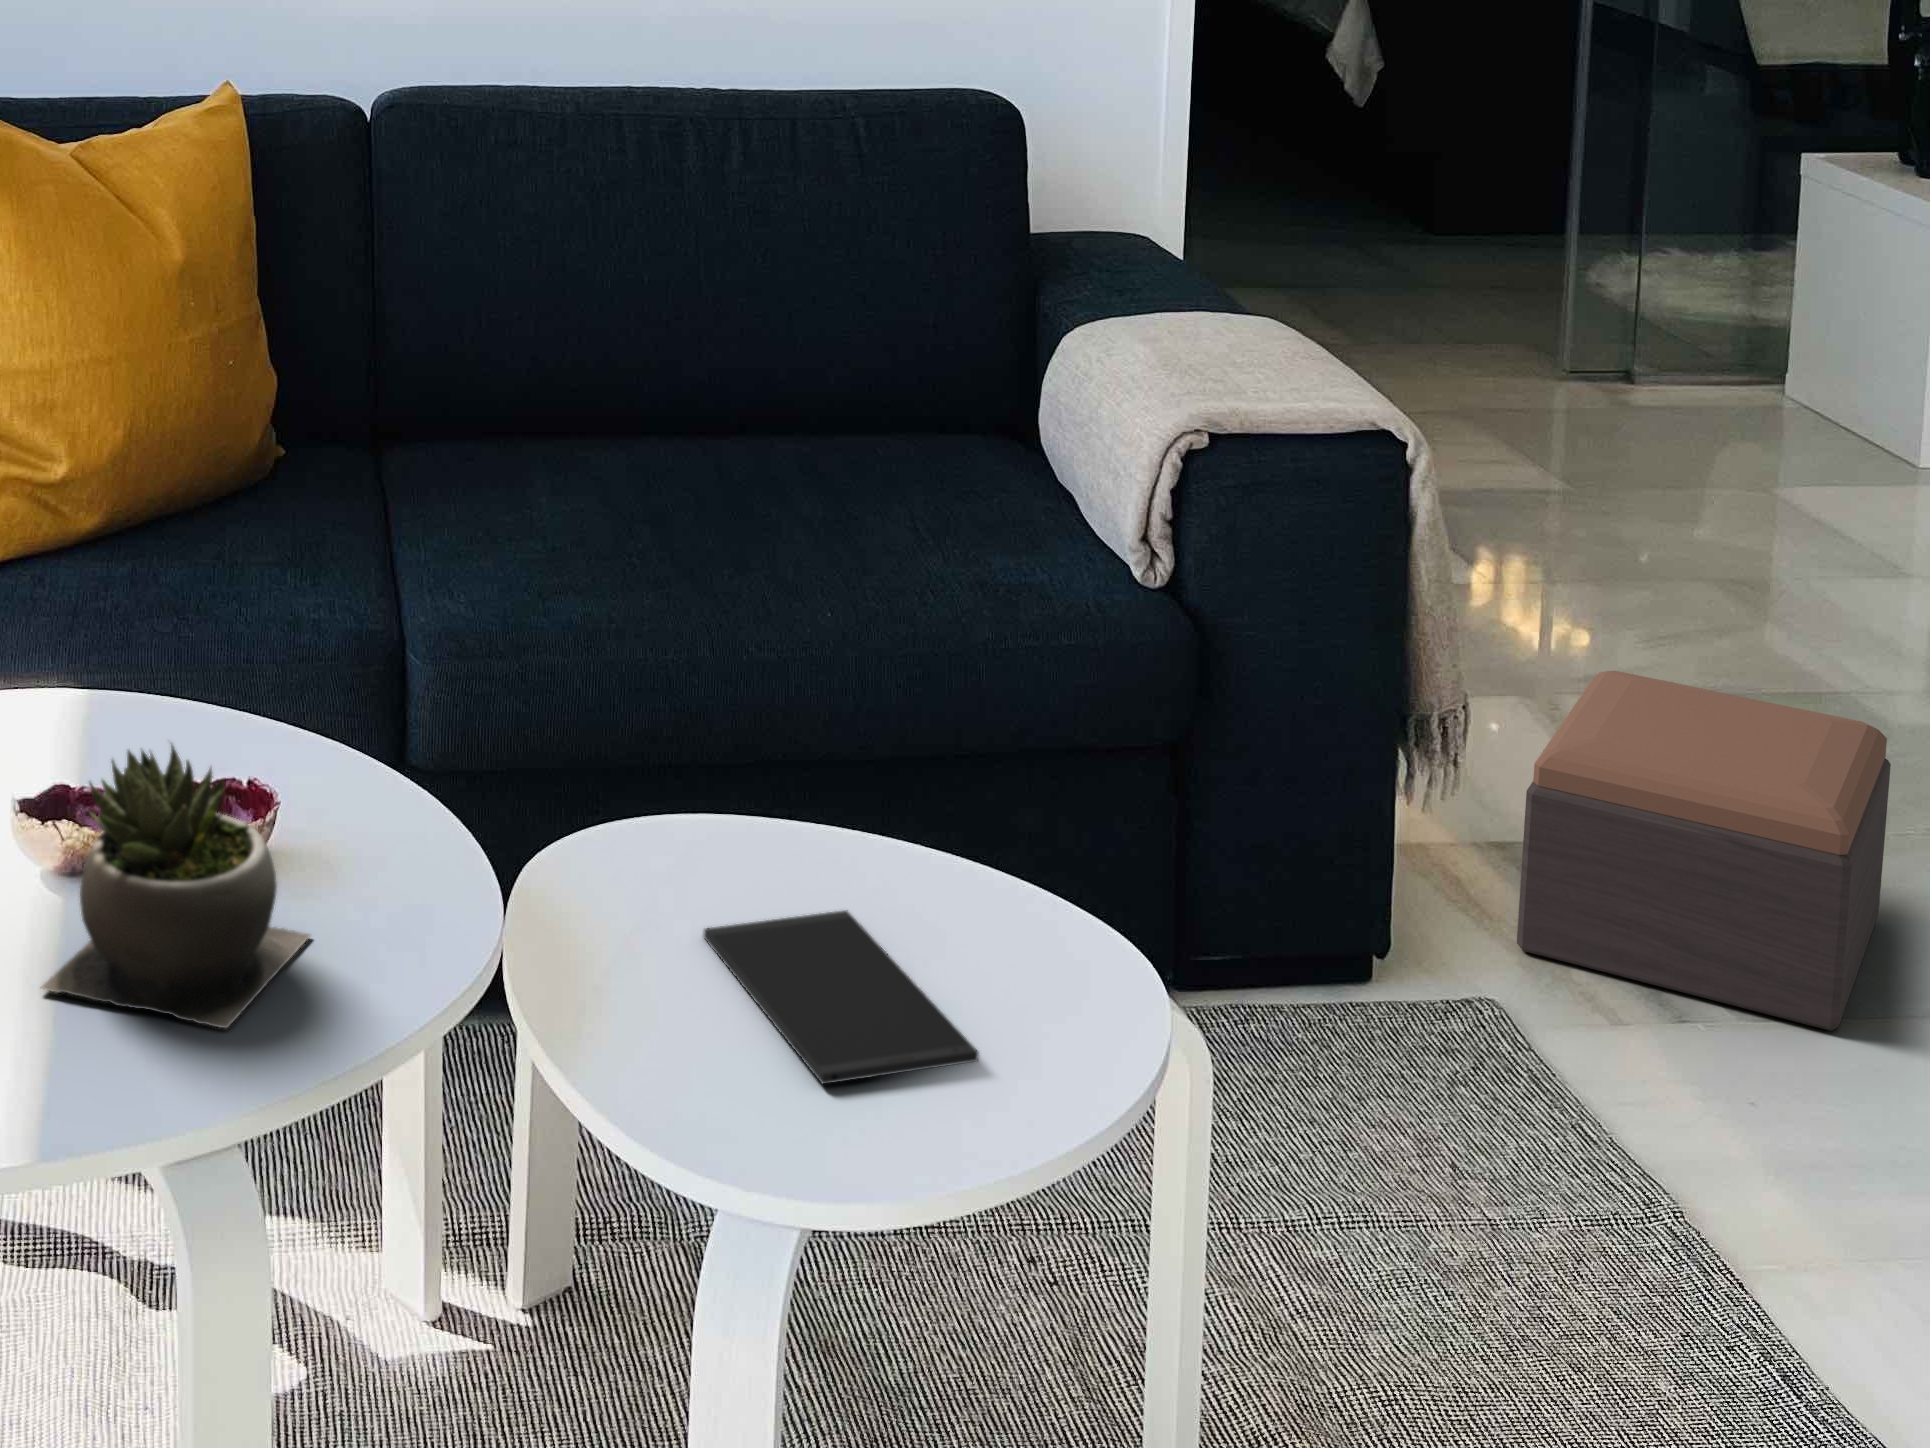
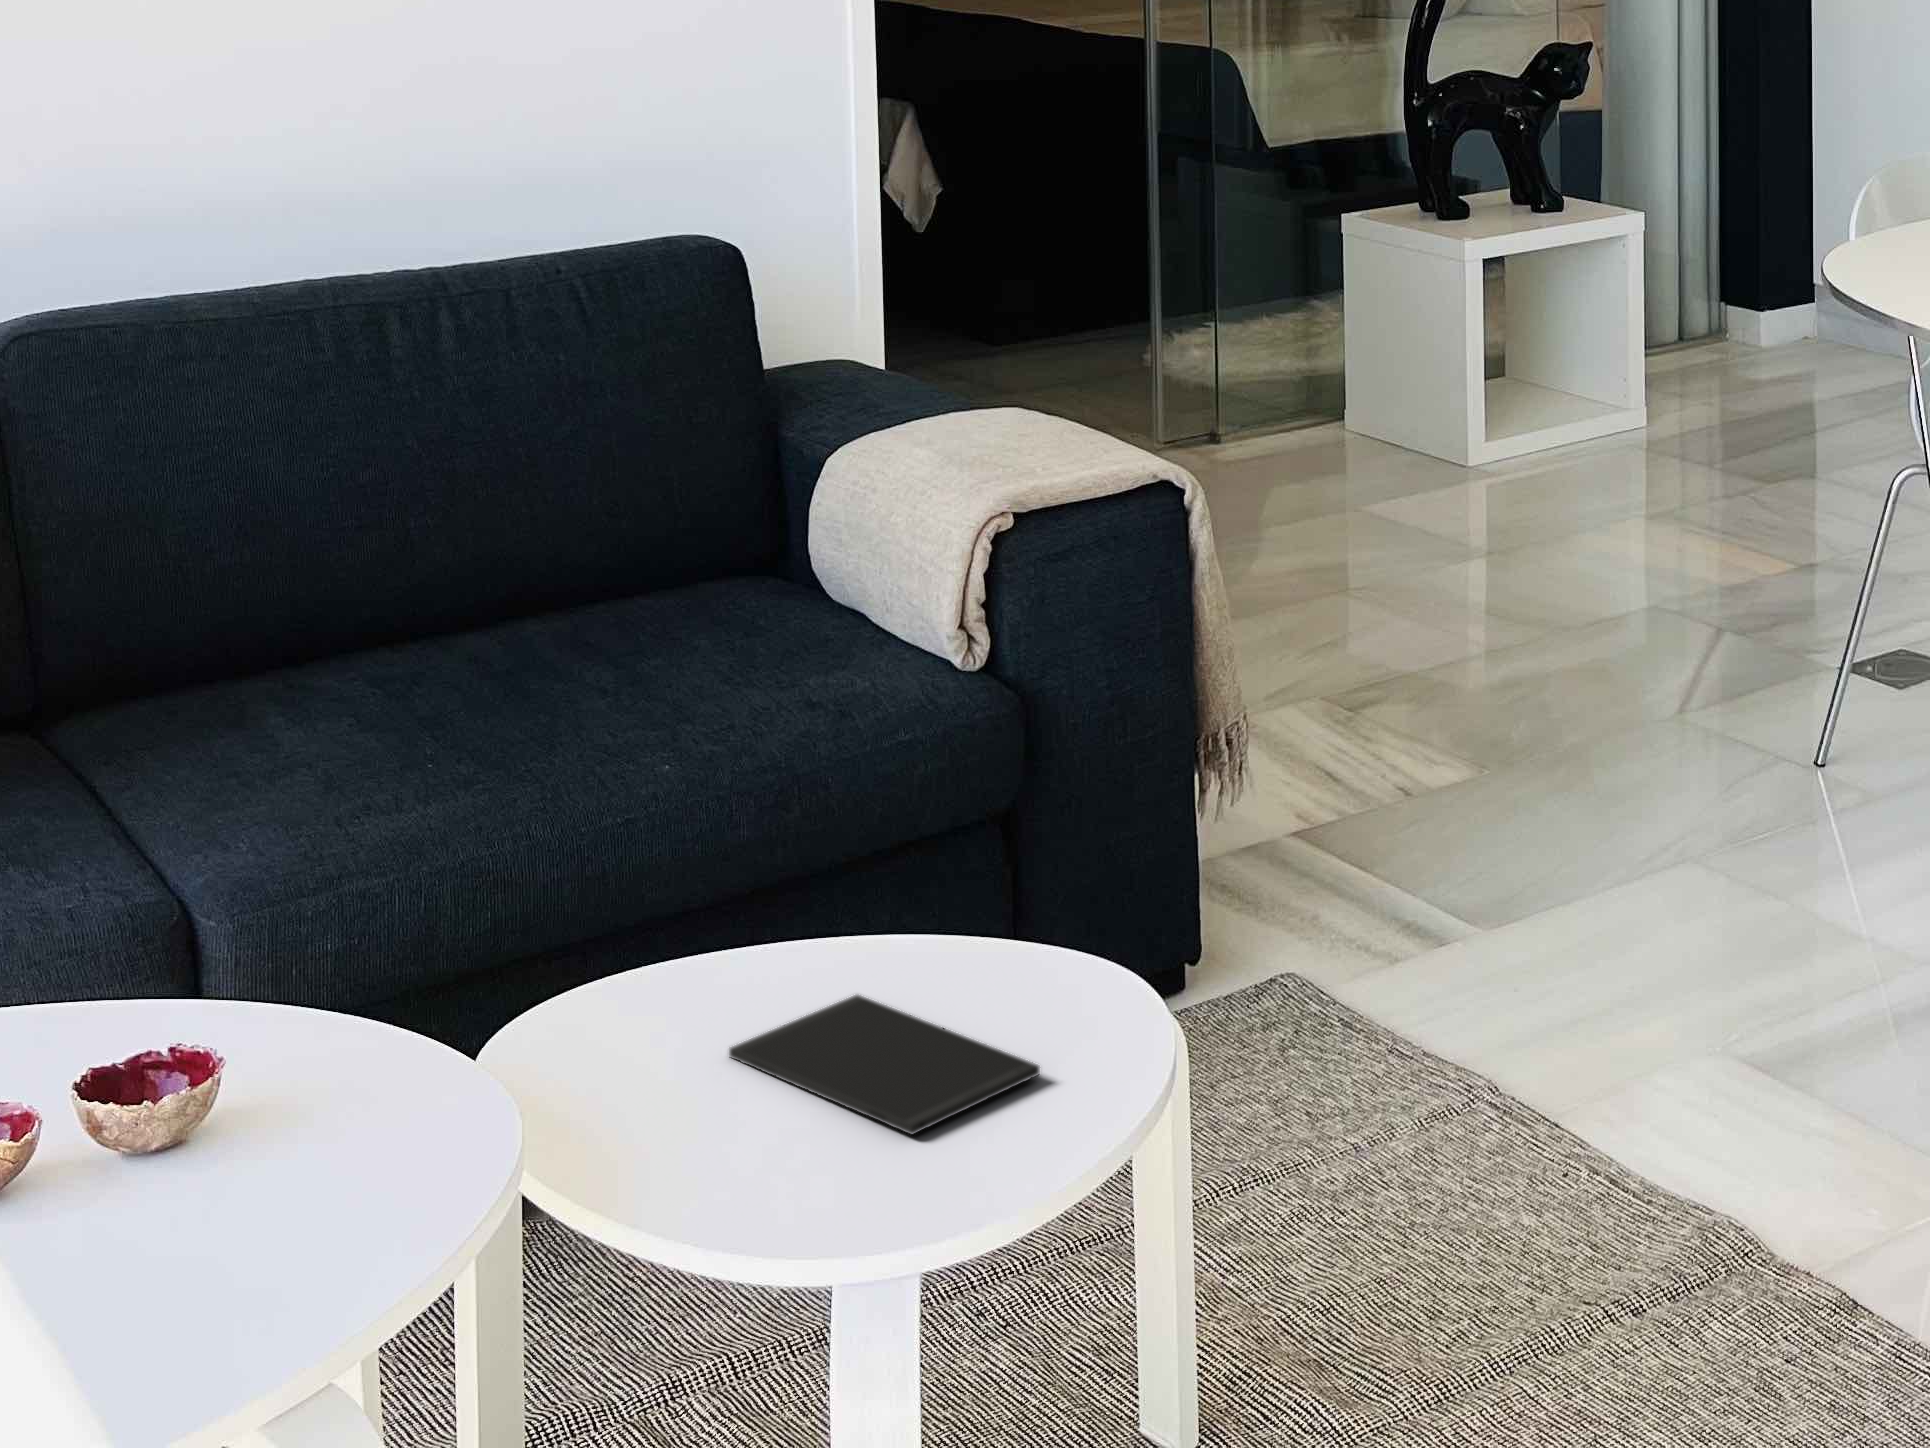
footstool: present [1517,671,1891,1031] -> none [1295,663,1560,930]
succulent plant: present [41,745,310,1028] -> none [28,1002,322,1313]

